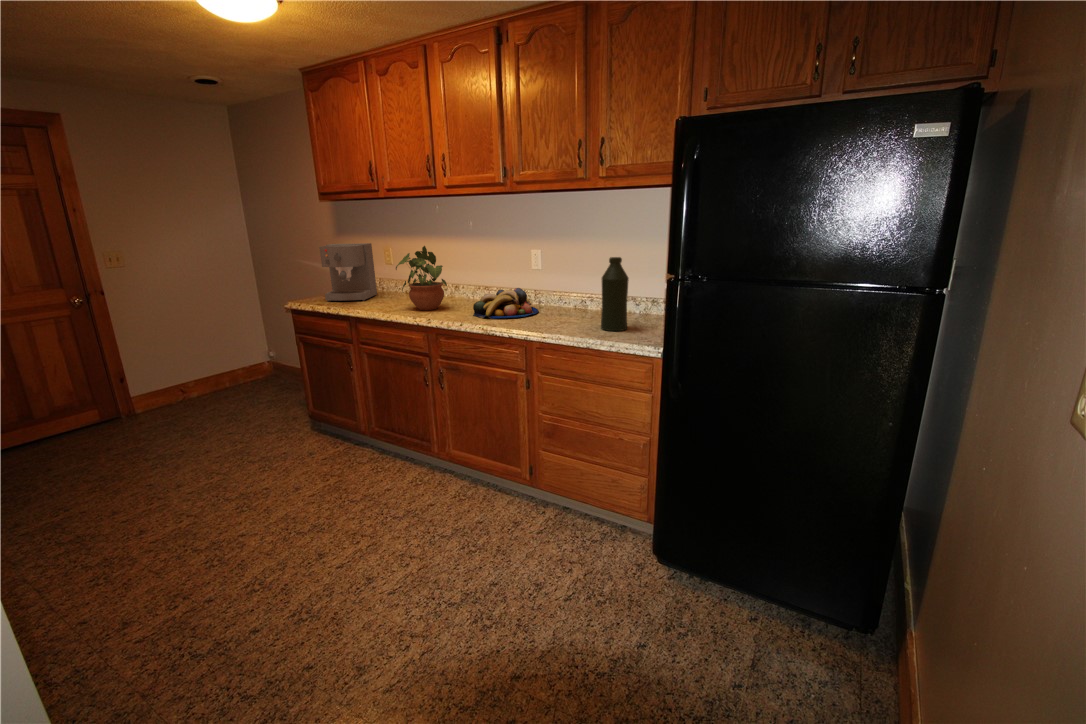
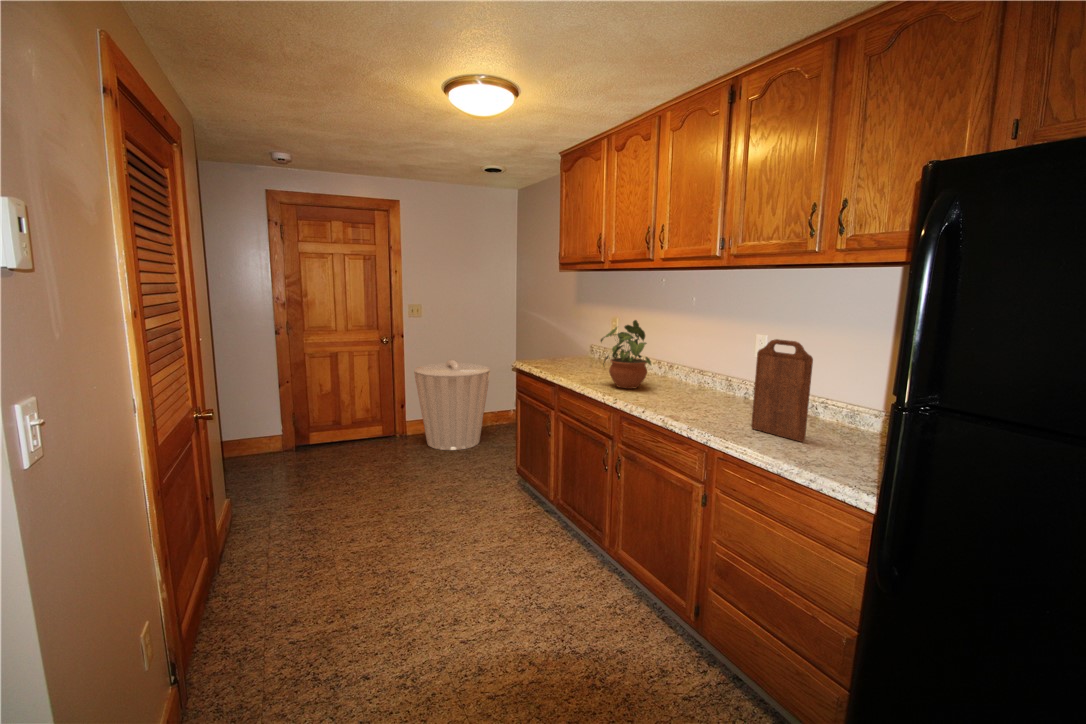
coffee maker: present [319,243,377,301] -> none [544,311,597,369]
cutting board: none [550,249,592,325] -> present [751,339,813,442]
bottle: present [601,257,629,331] -> none [814,357,864,460]
fruit bowl: present [473,288,539,319] -> none [665,377,750,415]
trash can: none [132,313,241,418] -> present [414,359,490,450]

